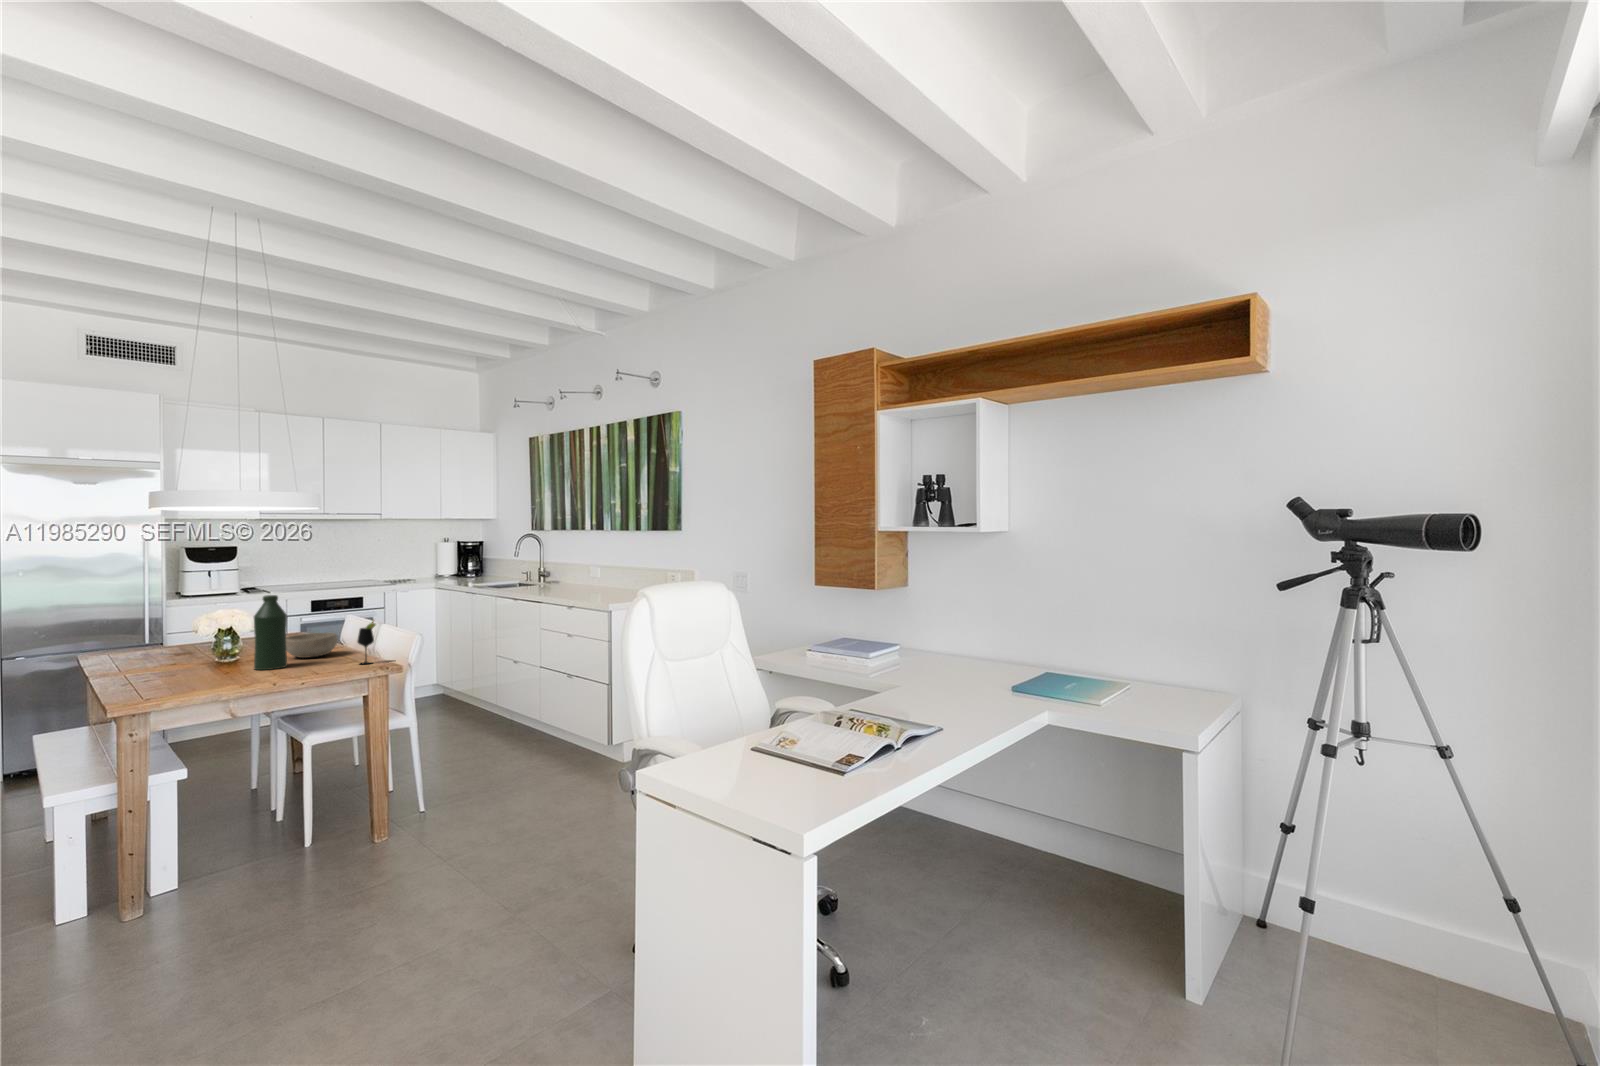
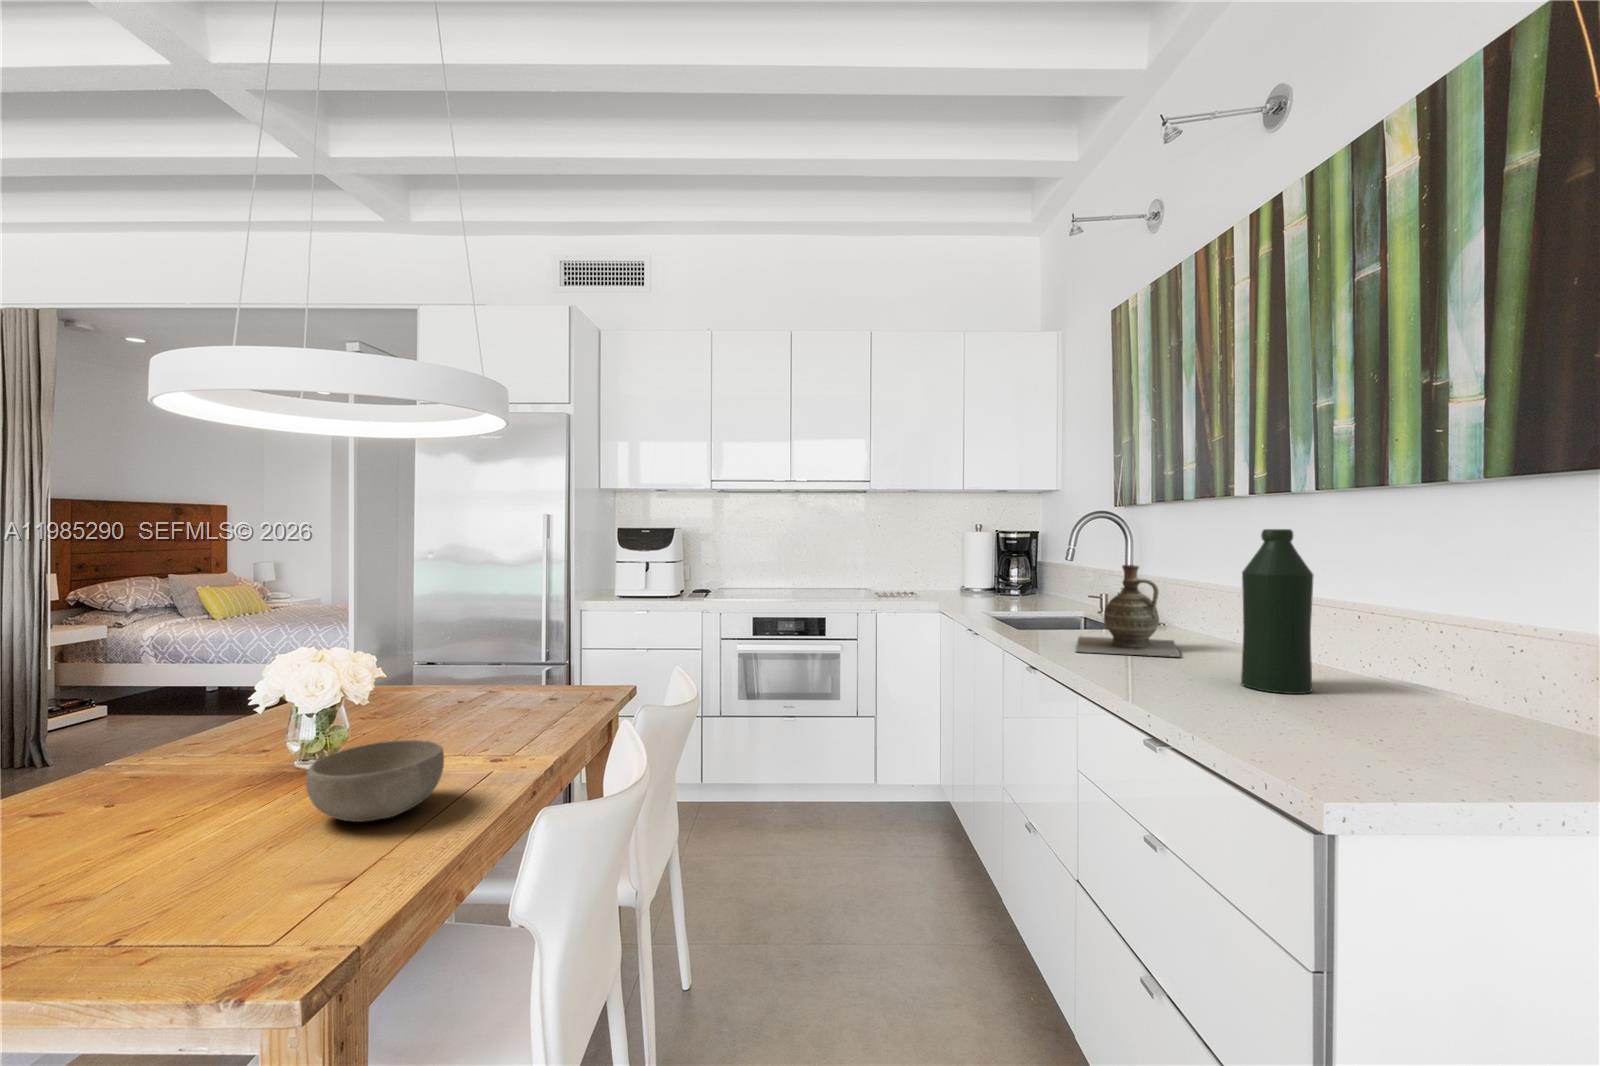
ceramic jug: none [530,557,570,591] -> present [1075,565,1180,657]
bottle: present [254,595,287,670] -> present [1241,529,1314,694]
wine glass: present [357,621,376,664] -> none [224,784,300,958]

